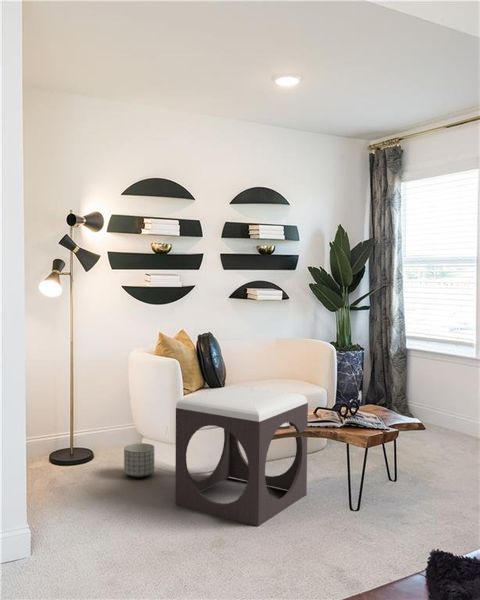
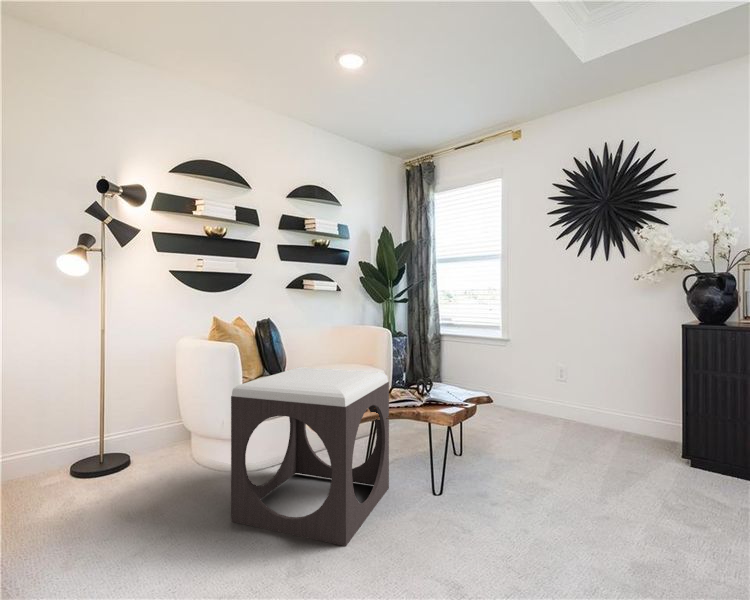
planter: present [124,443,154,477] -> none [166,442,205,485]

